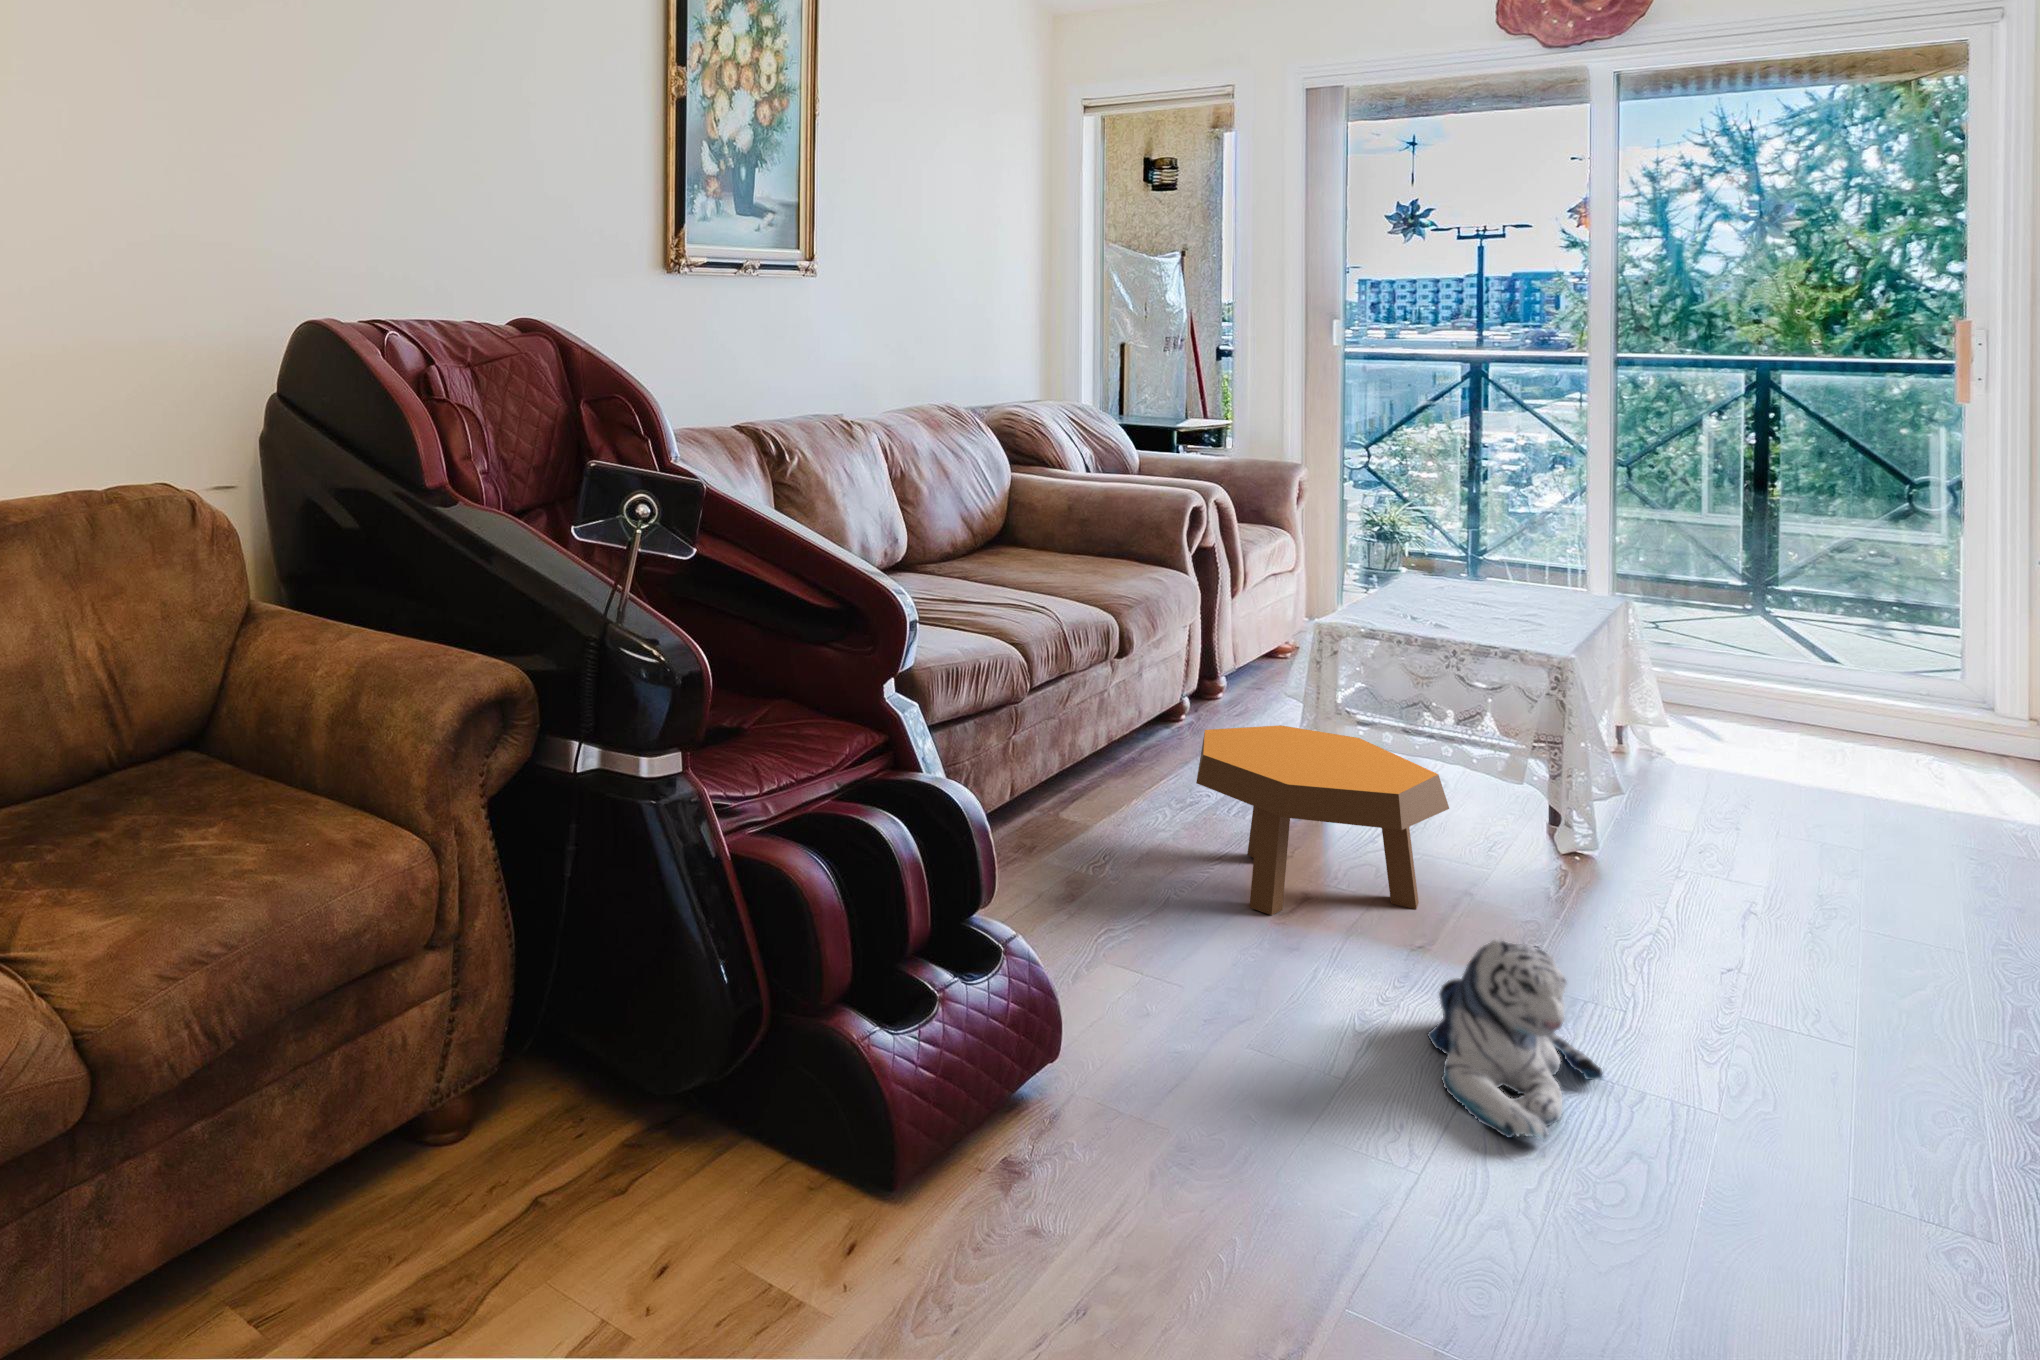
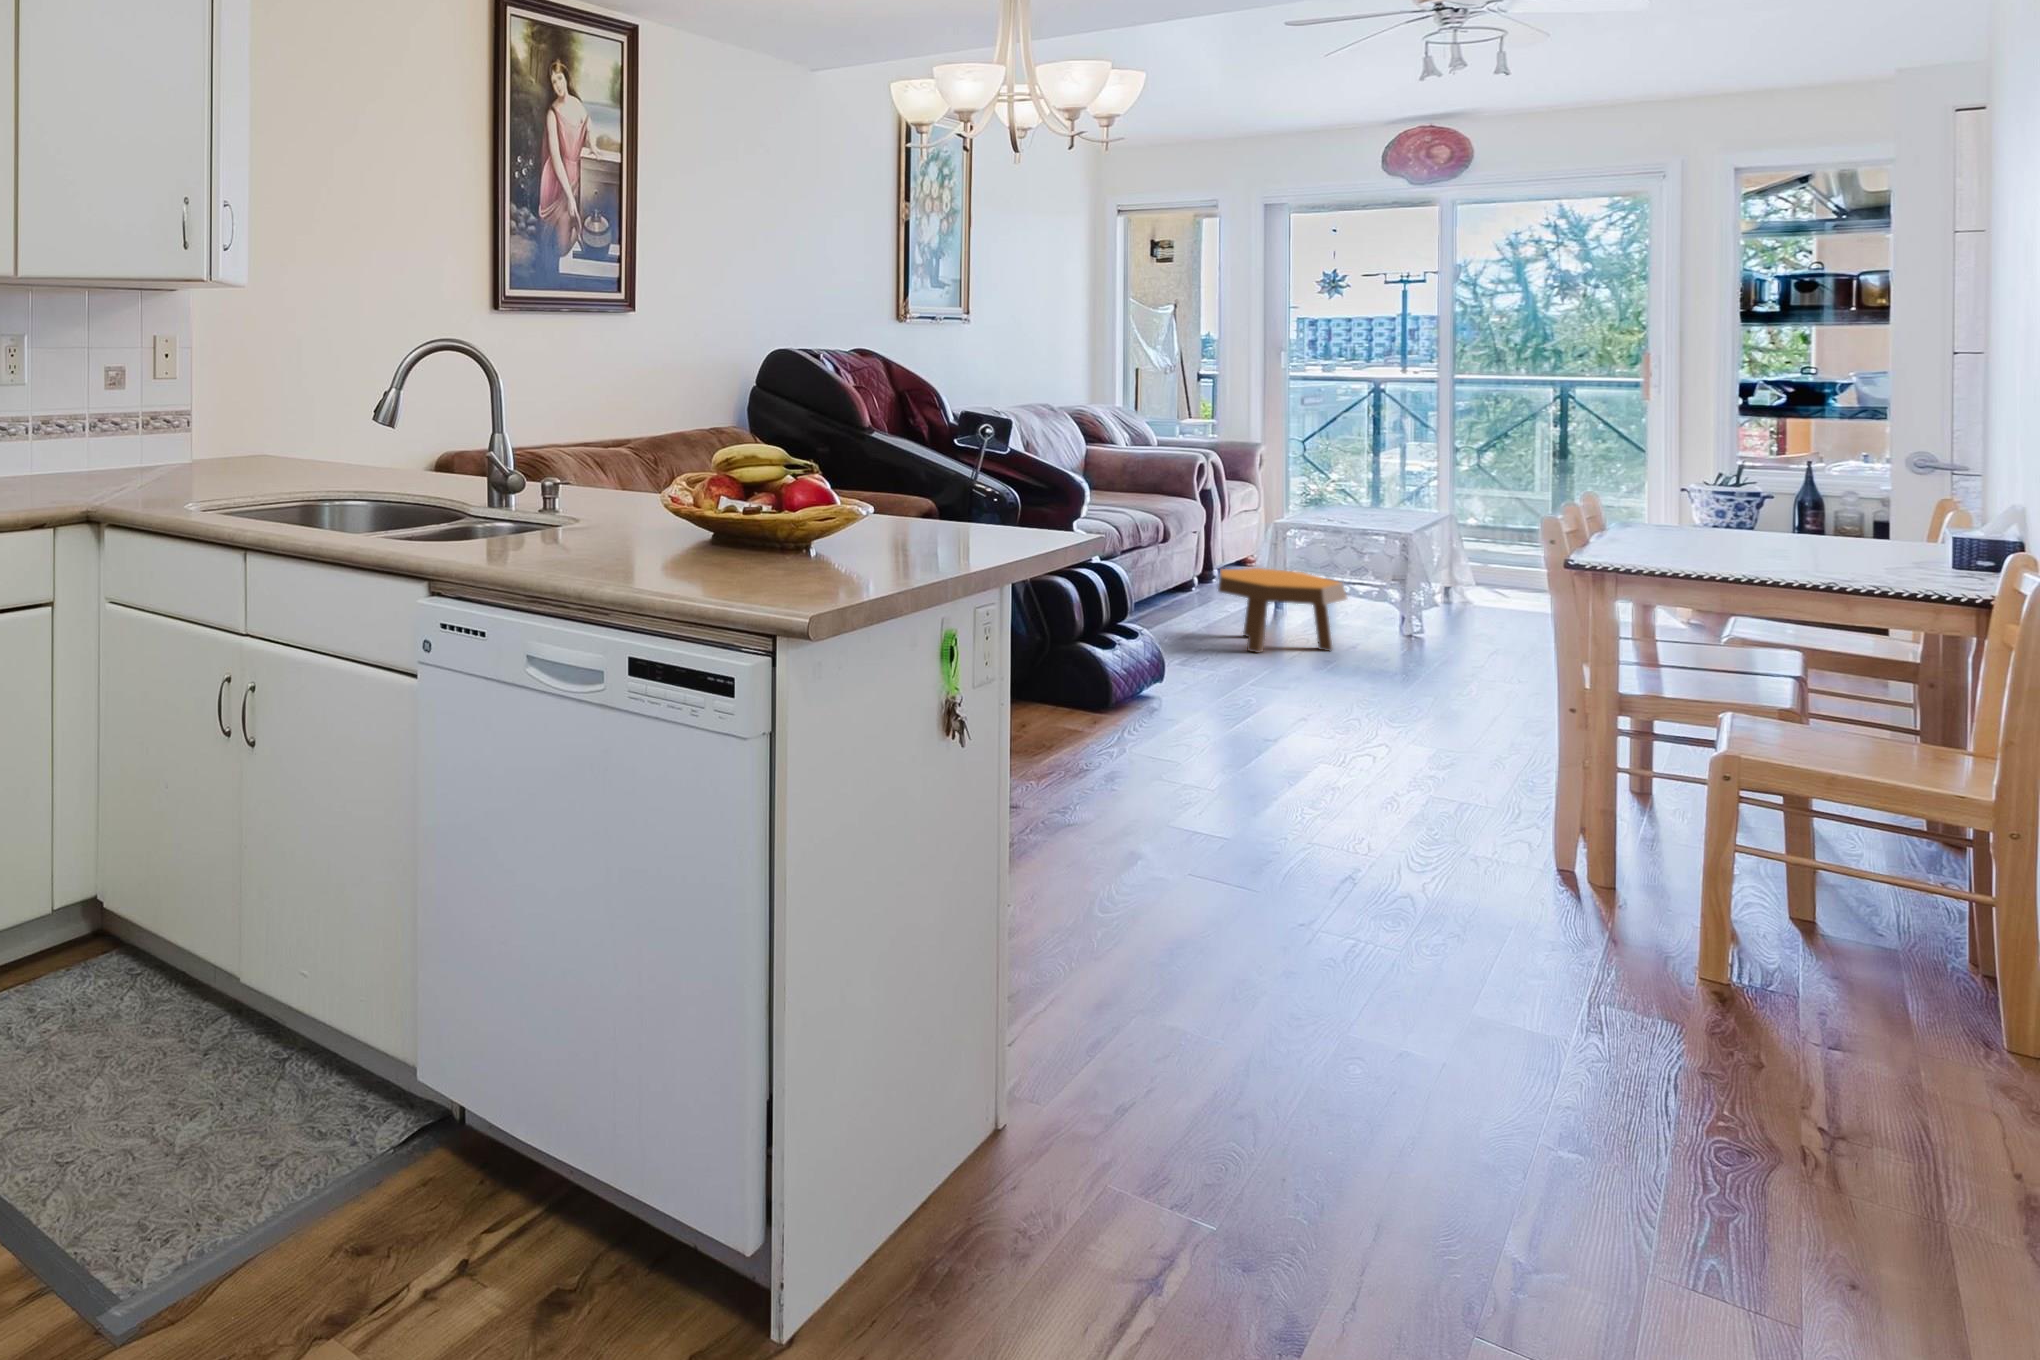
plush toy: present [1427,939,1603,1141] -> none [1334,628,1412,705]

